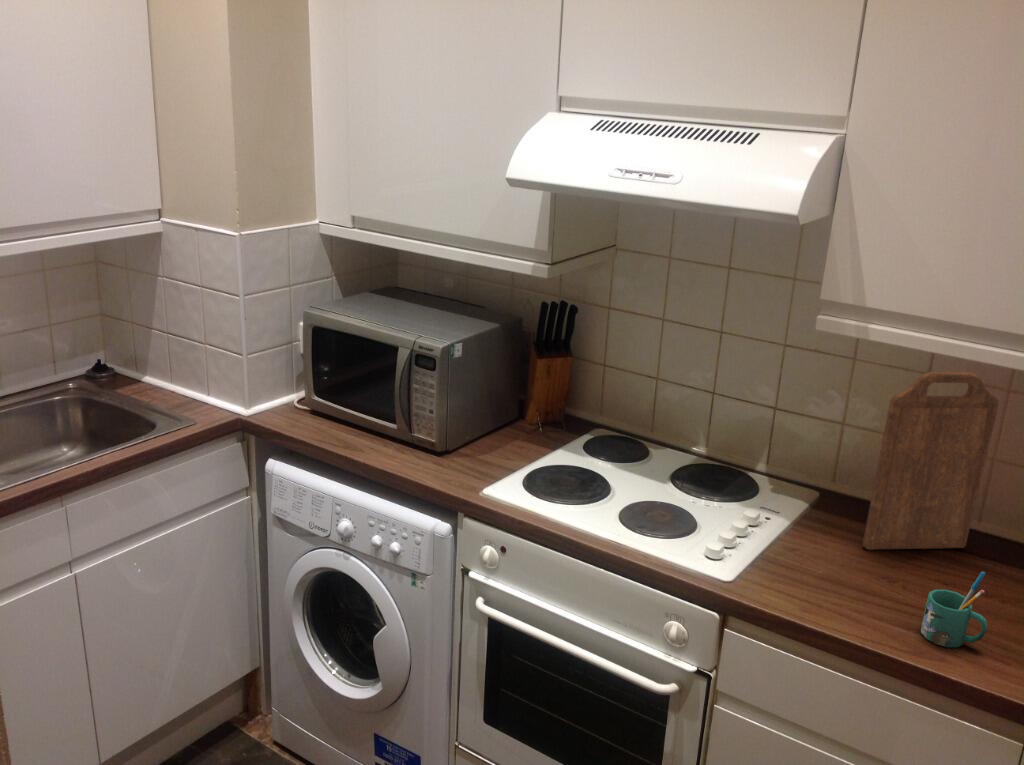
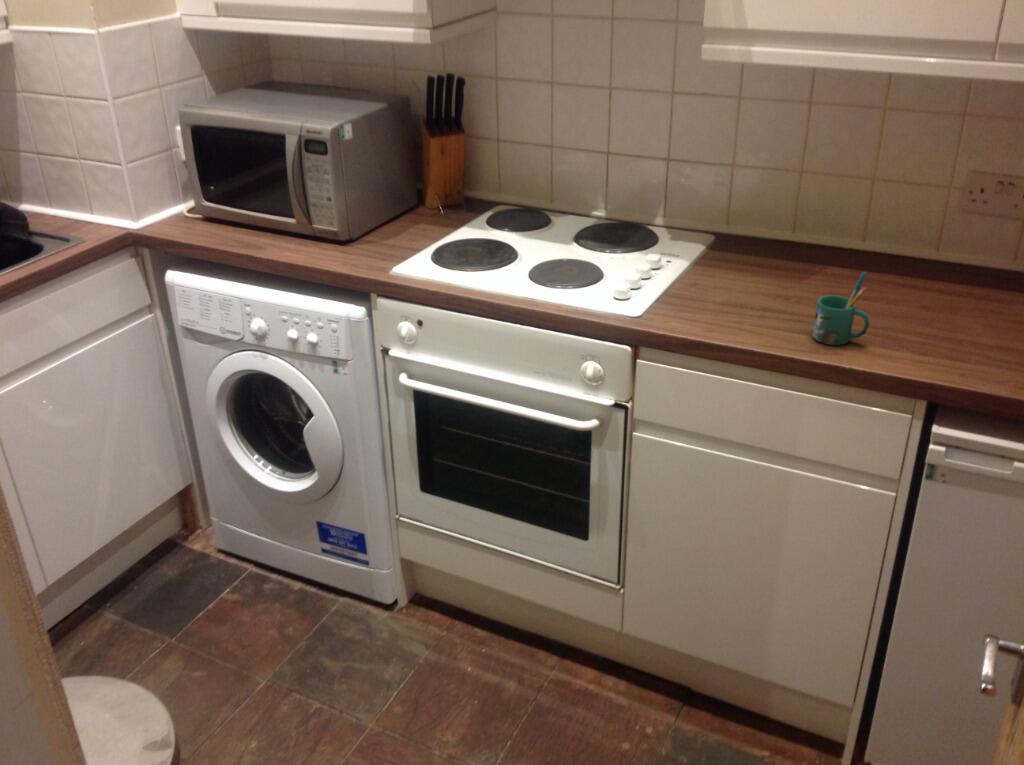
cutting board: present [863,372,999,550] -> none [757,93,874,278]

